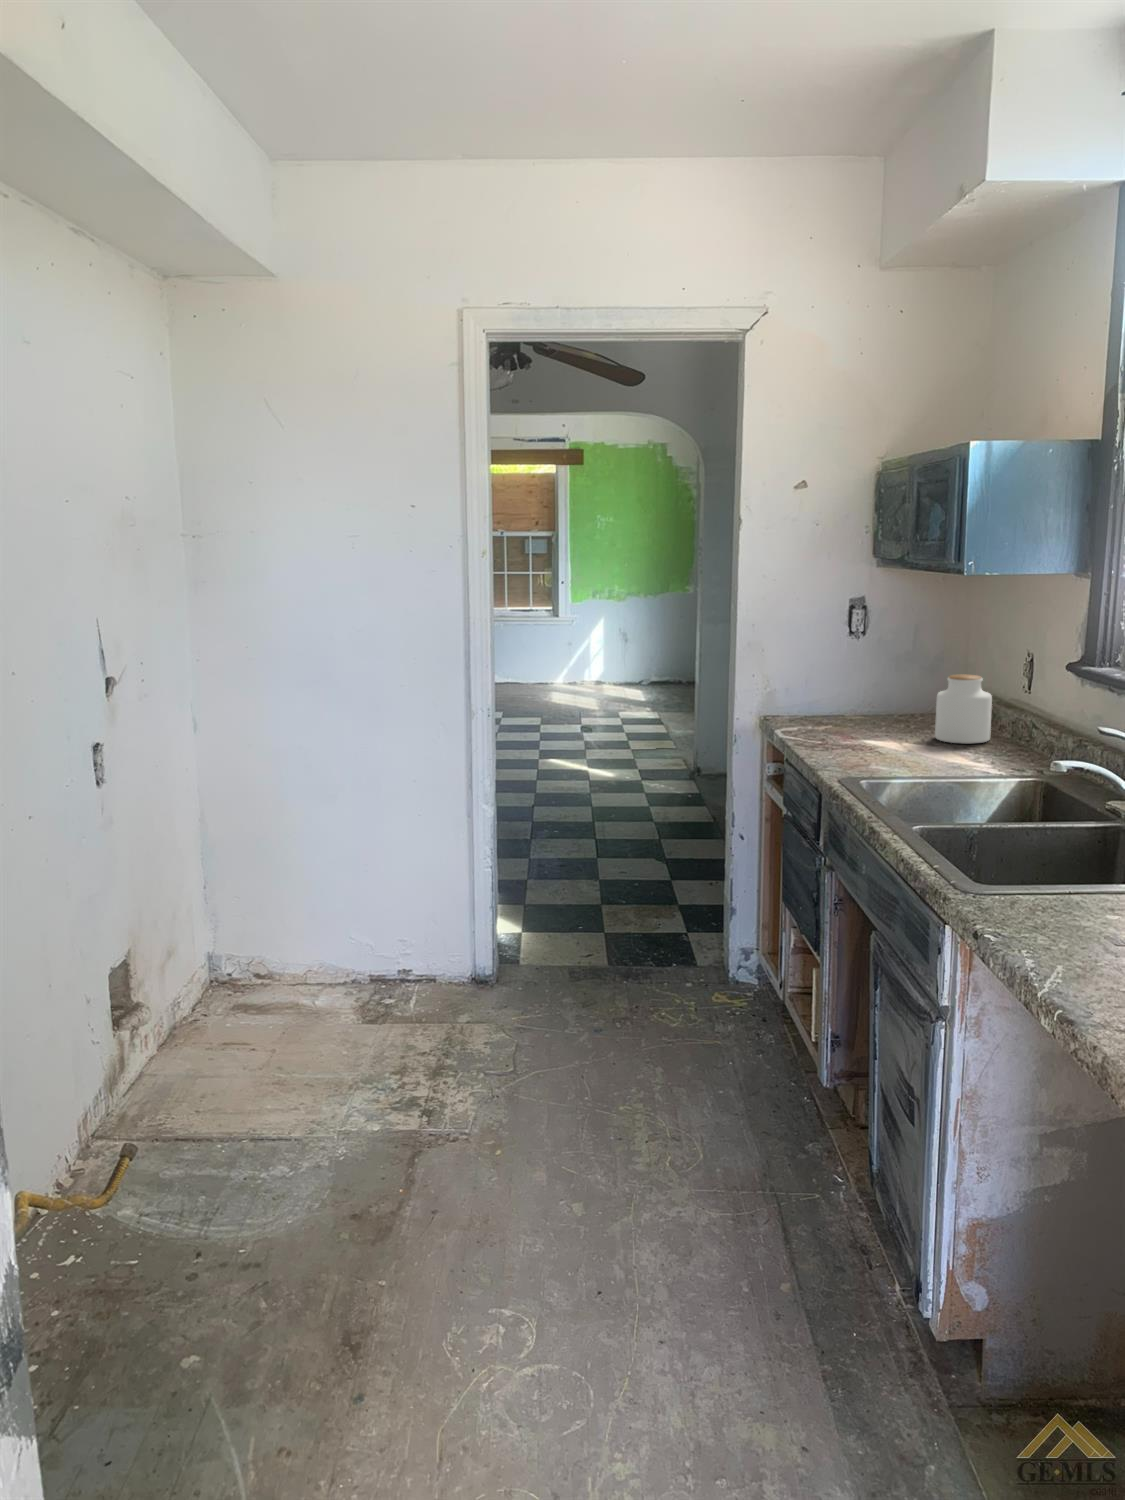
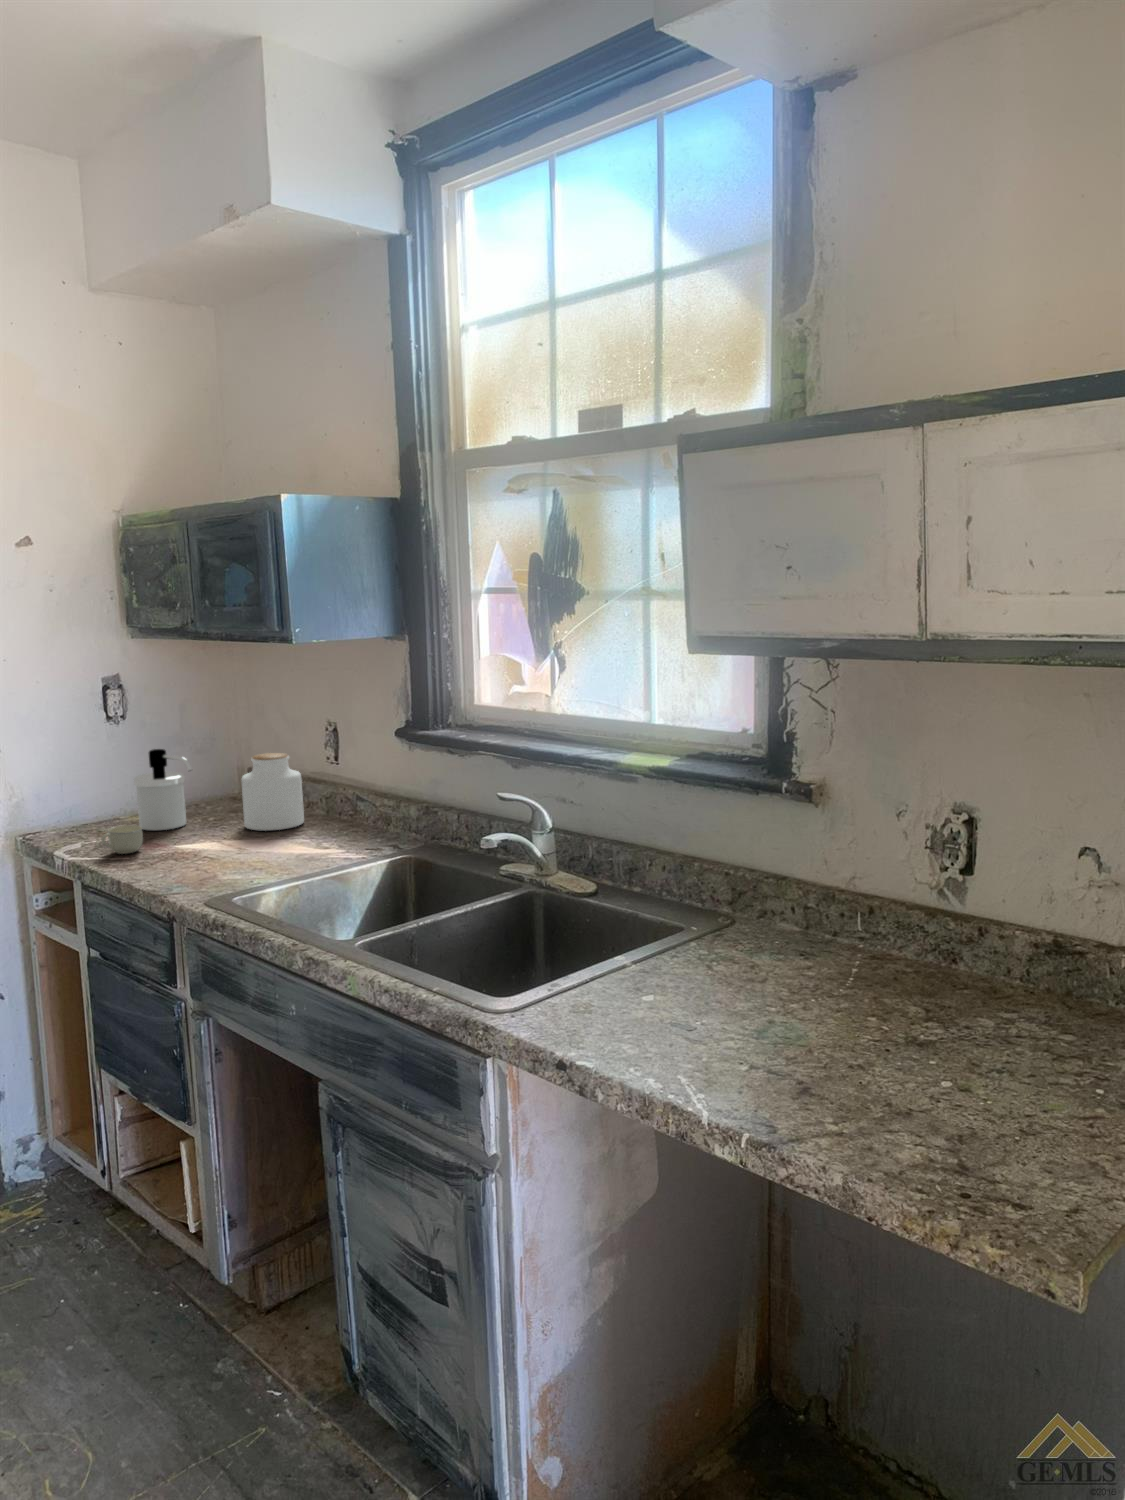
soap dispenser: none [856,661,897,730] -> present [134,749,192,831]
cup: none [809,719,843,742] -> present [101,825,143,854]

